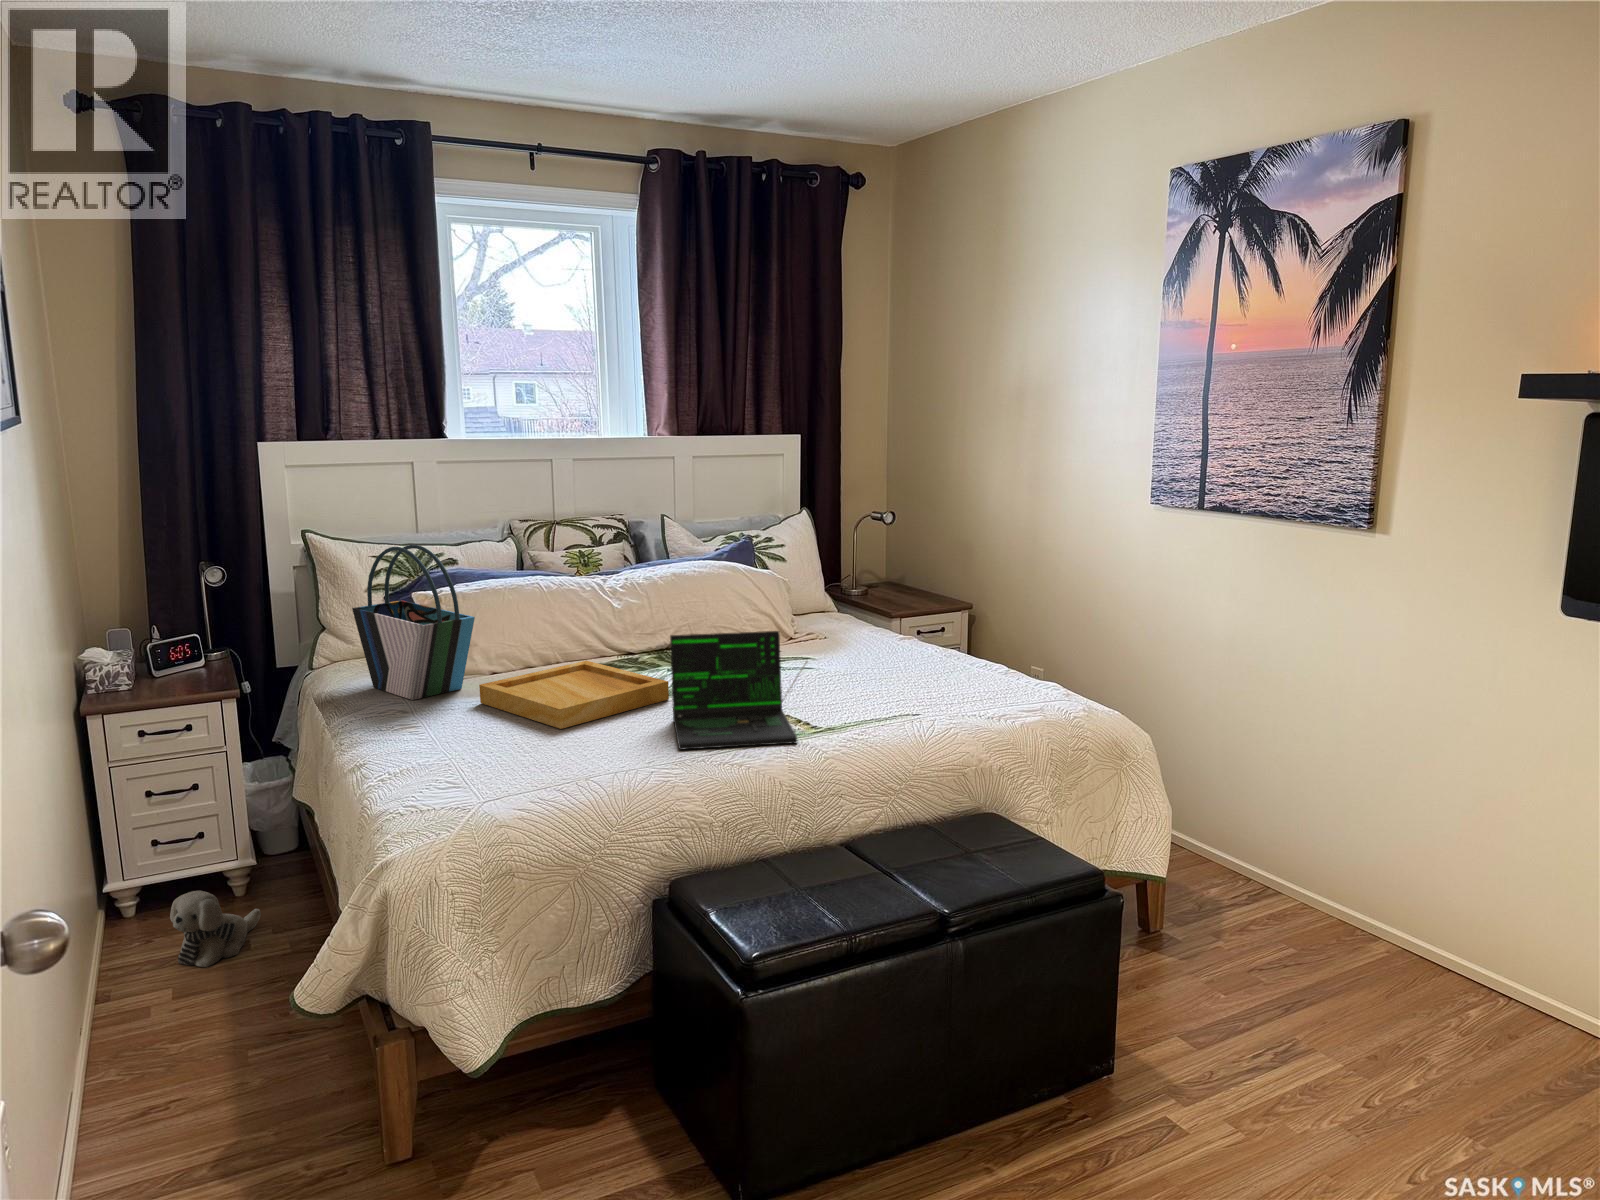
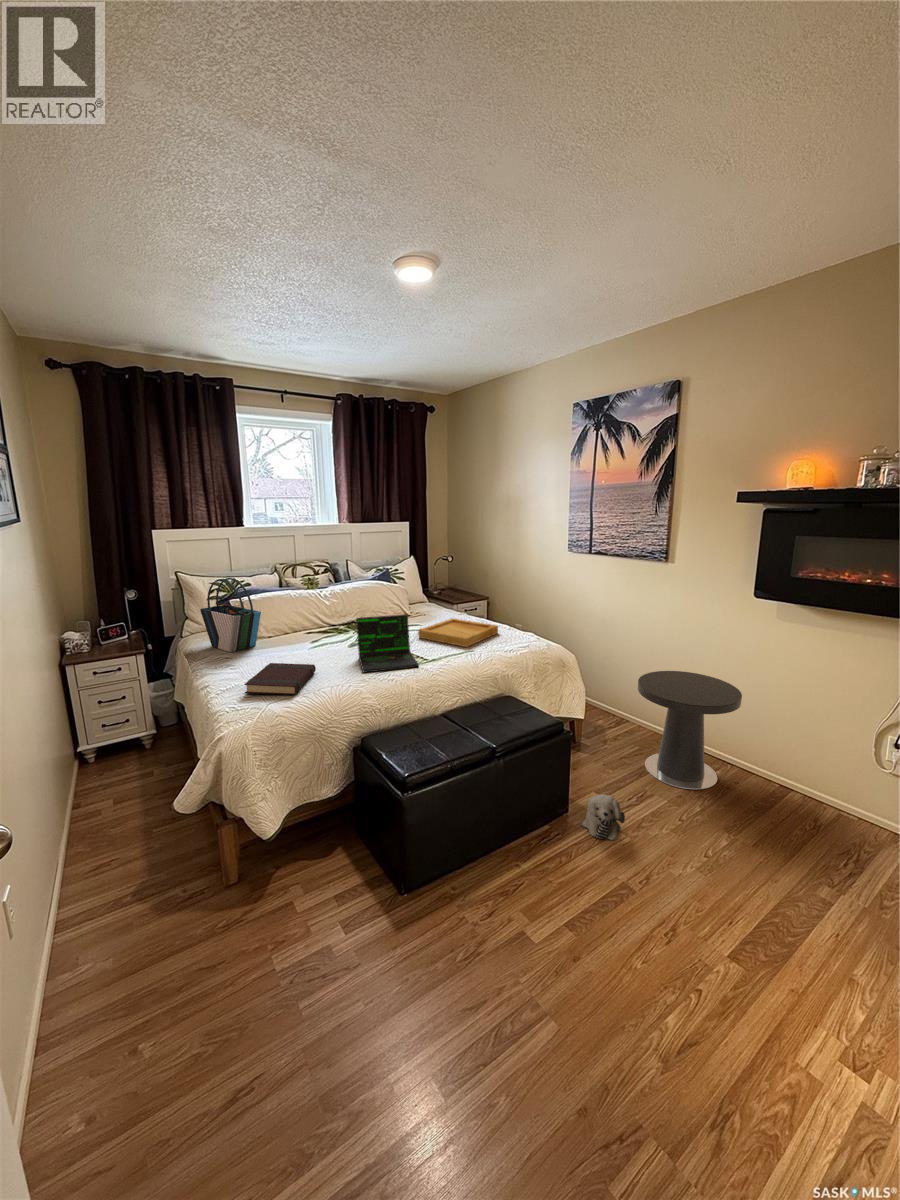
tray: present [479,661,669,729] -> present [418,618,498,647]
book: none [439,722,582,786] -> present [244,663,316,695]
side table: none [1291,778,1529,1047] -> present [638,671,742,789]
plush toy: present [170,891,261,967] -> present [582,794,625,840]

